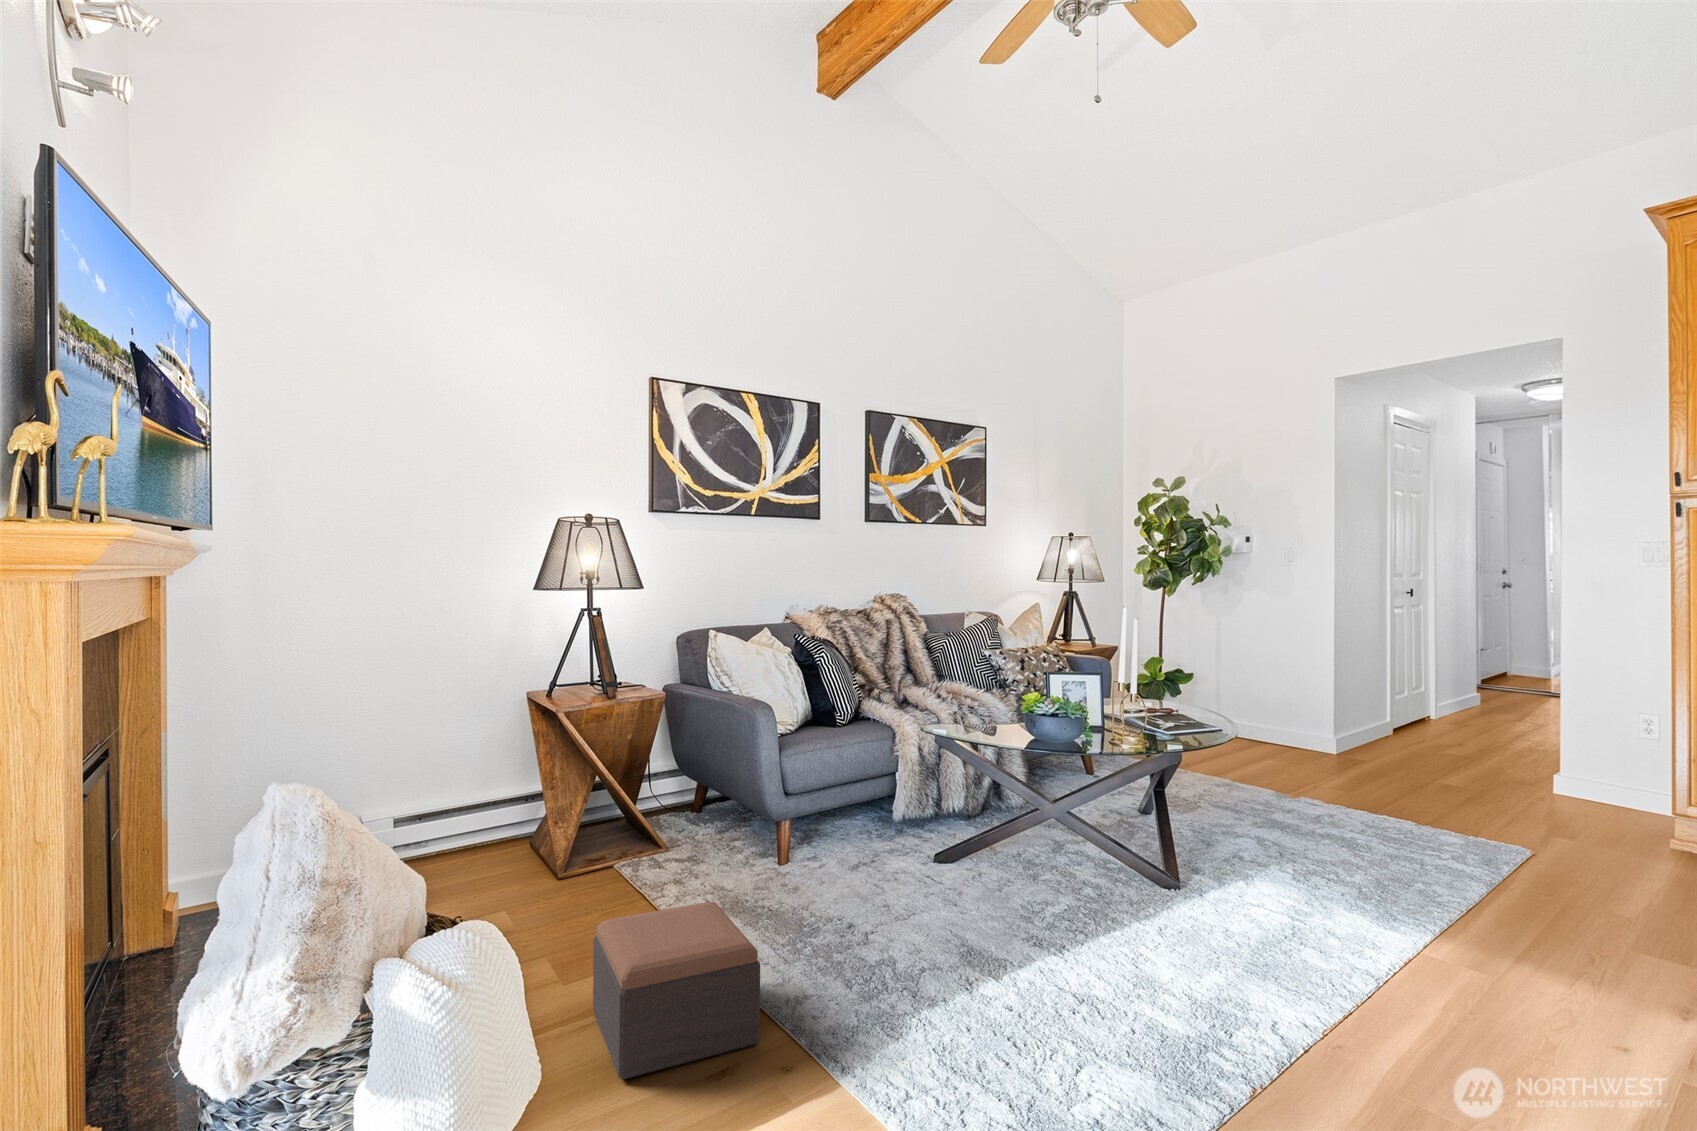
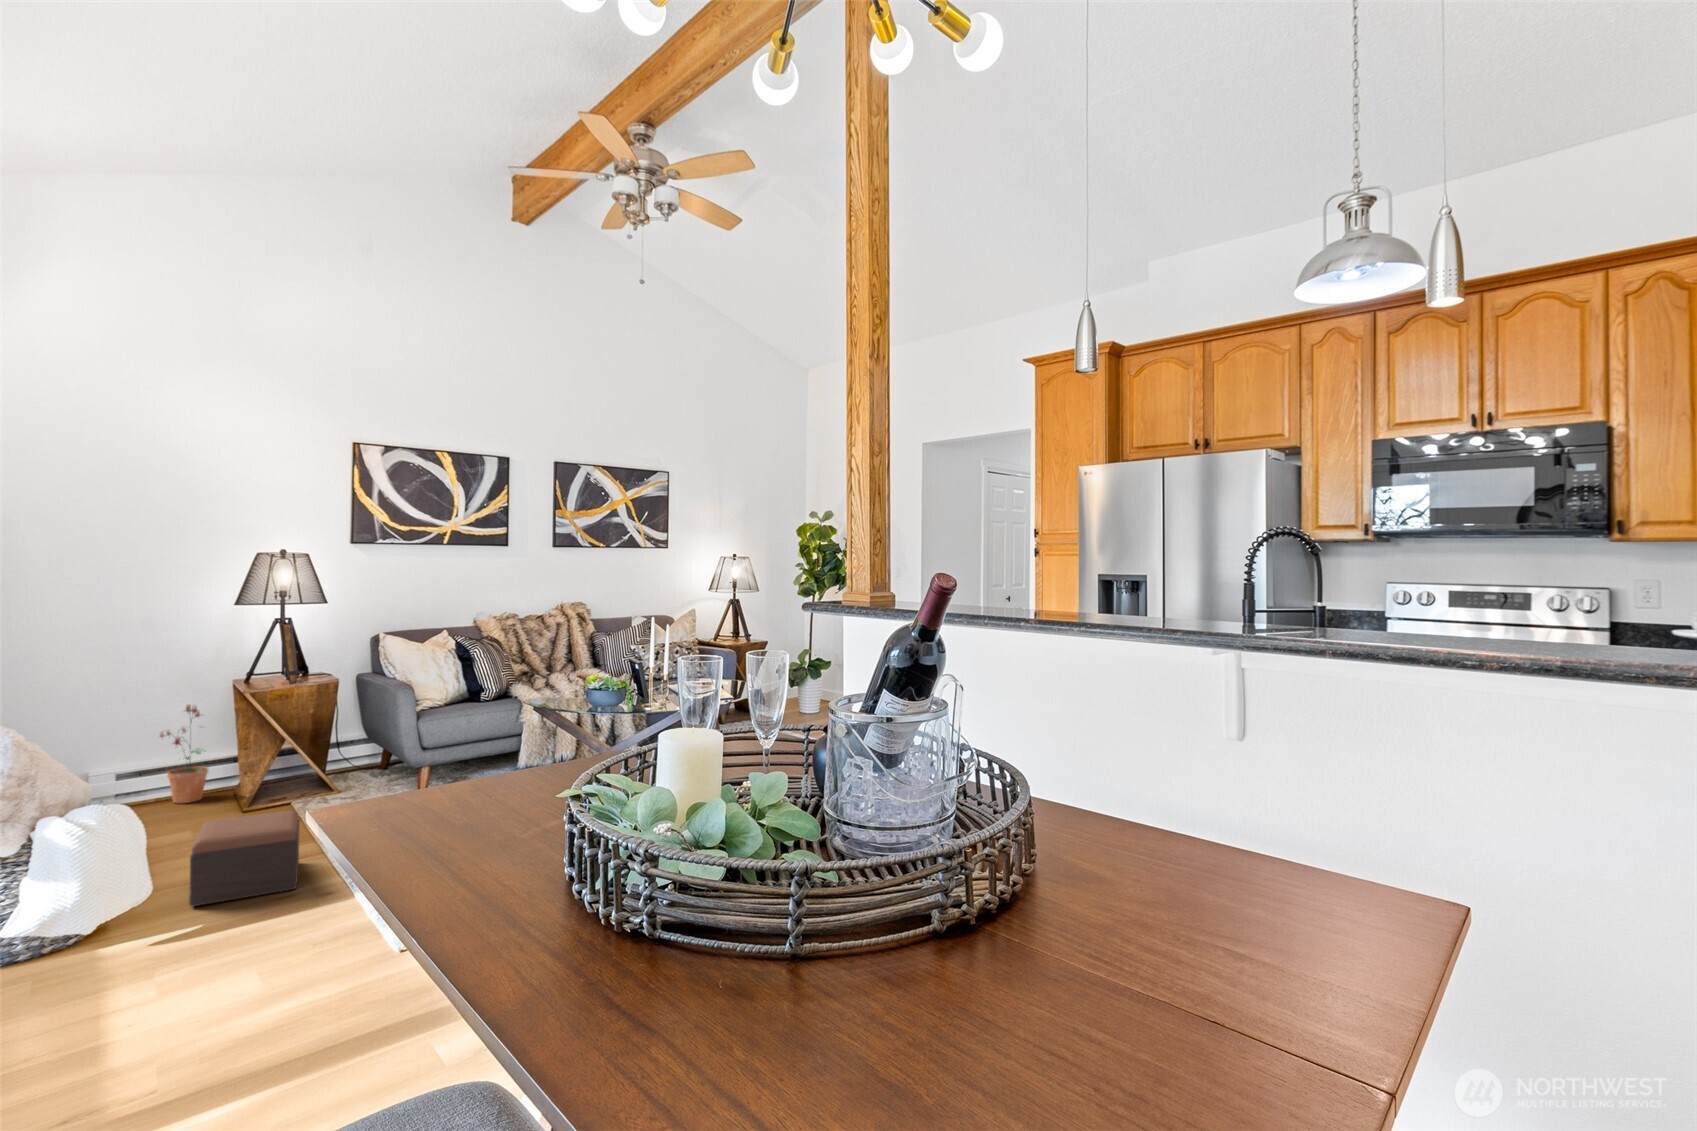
potted plant: none [443,725,507,862] -> present [160,705,208,803]

